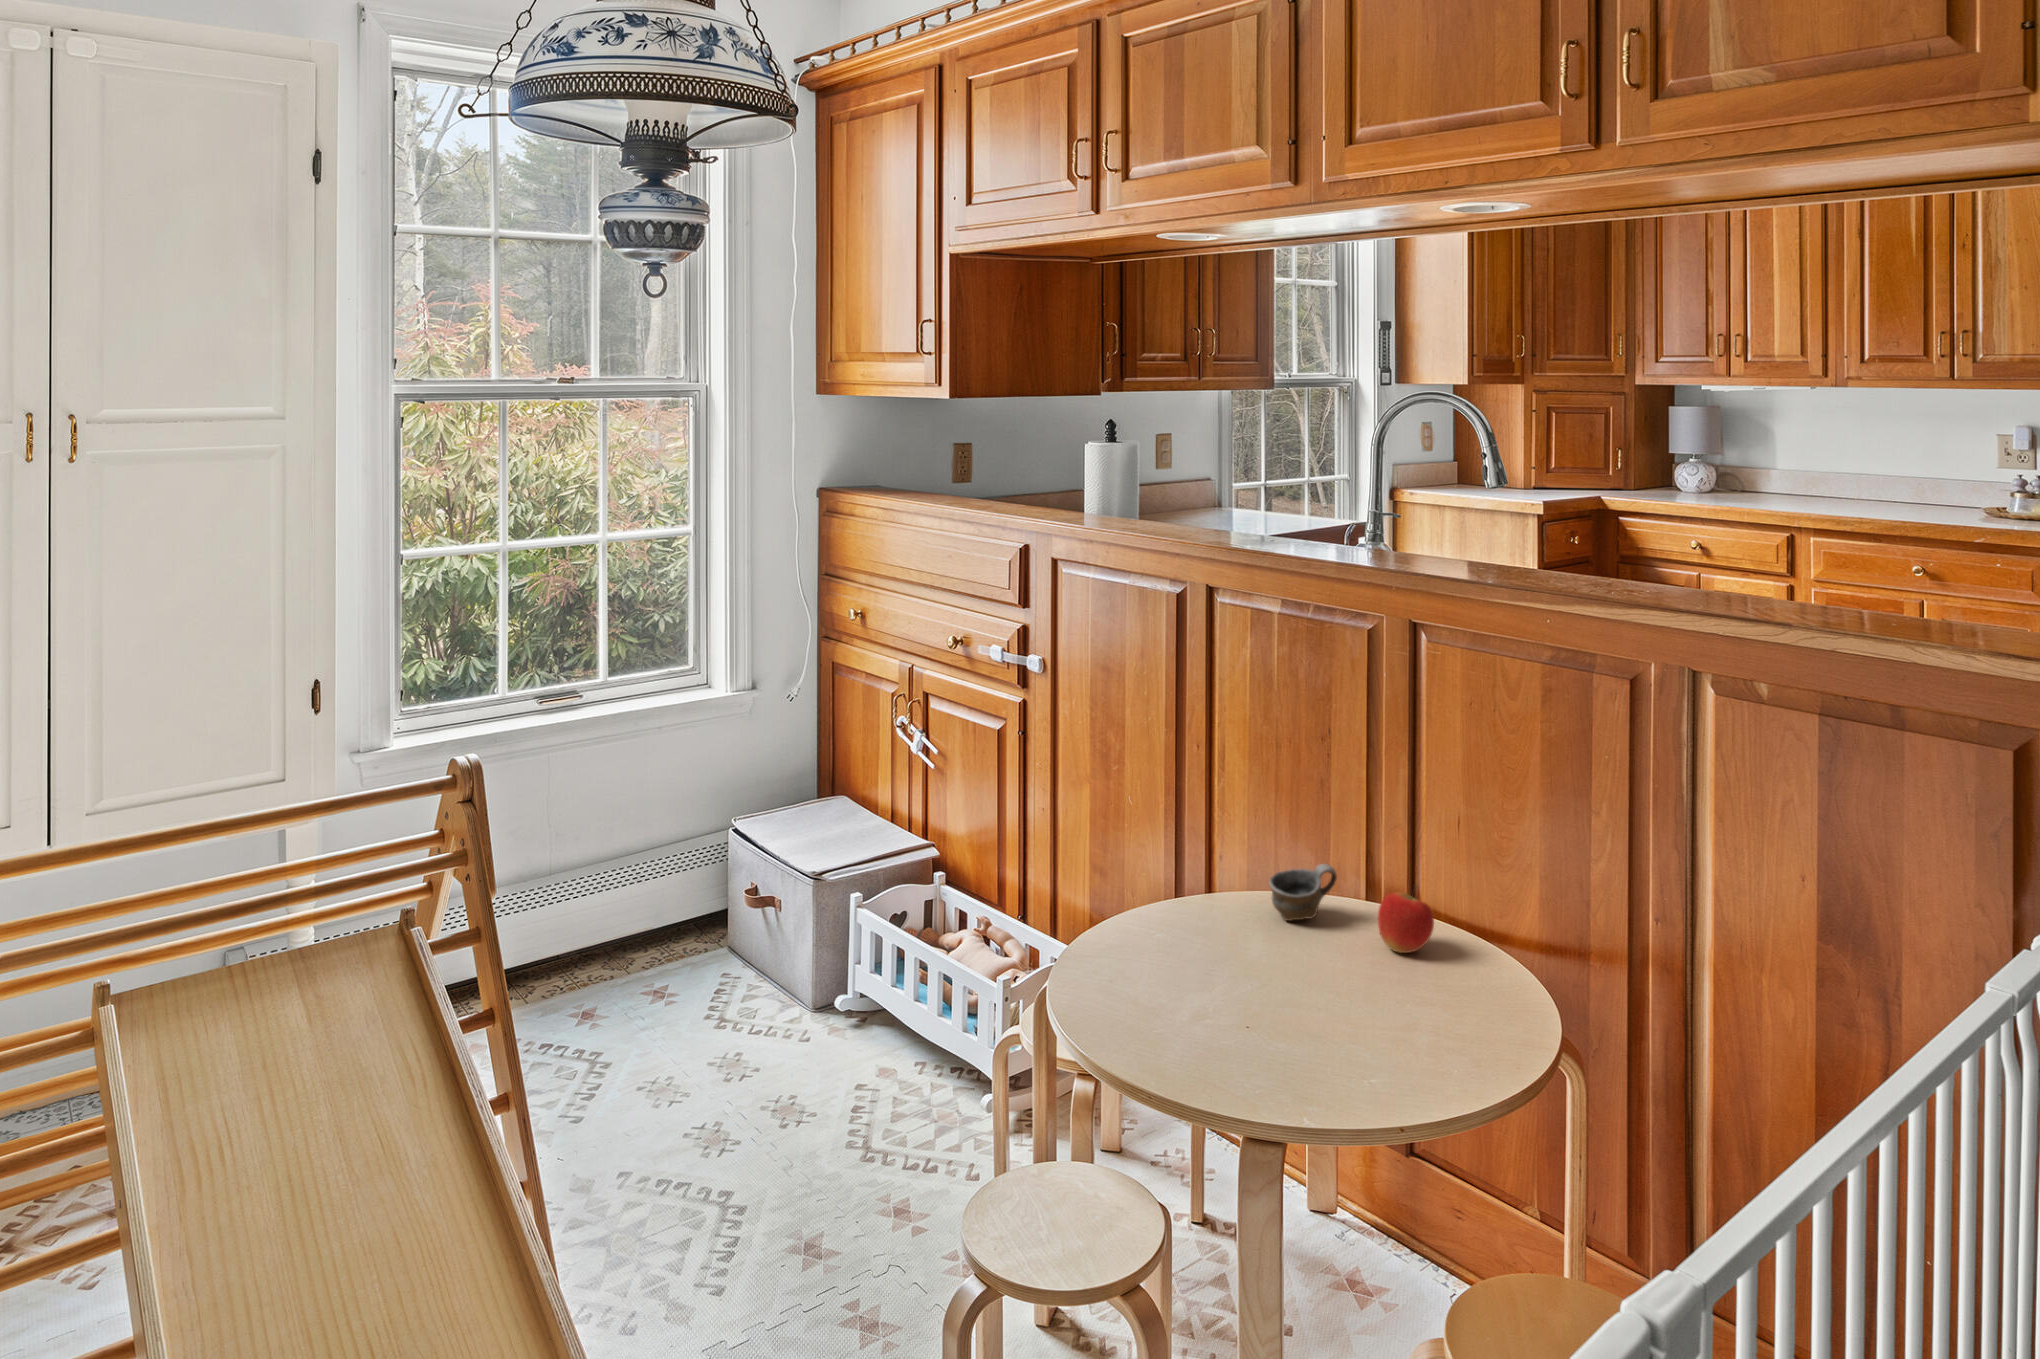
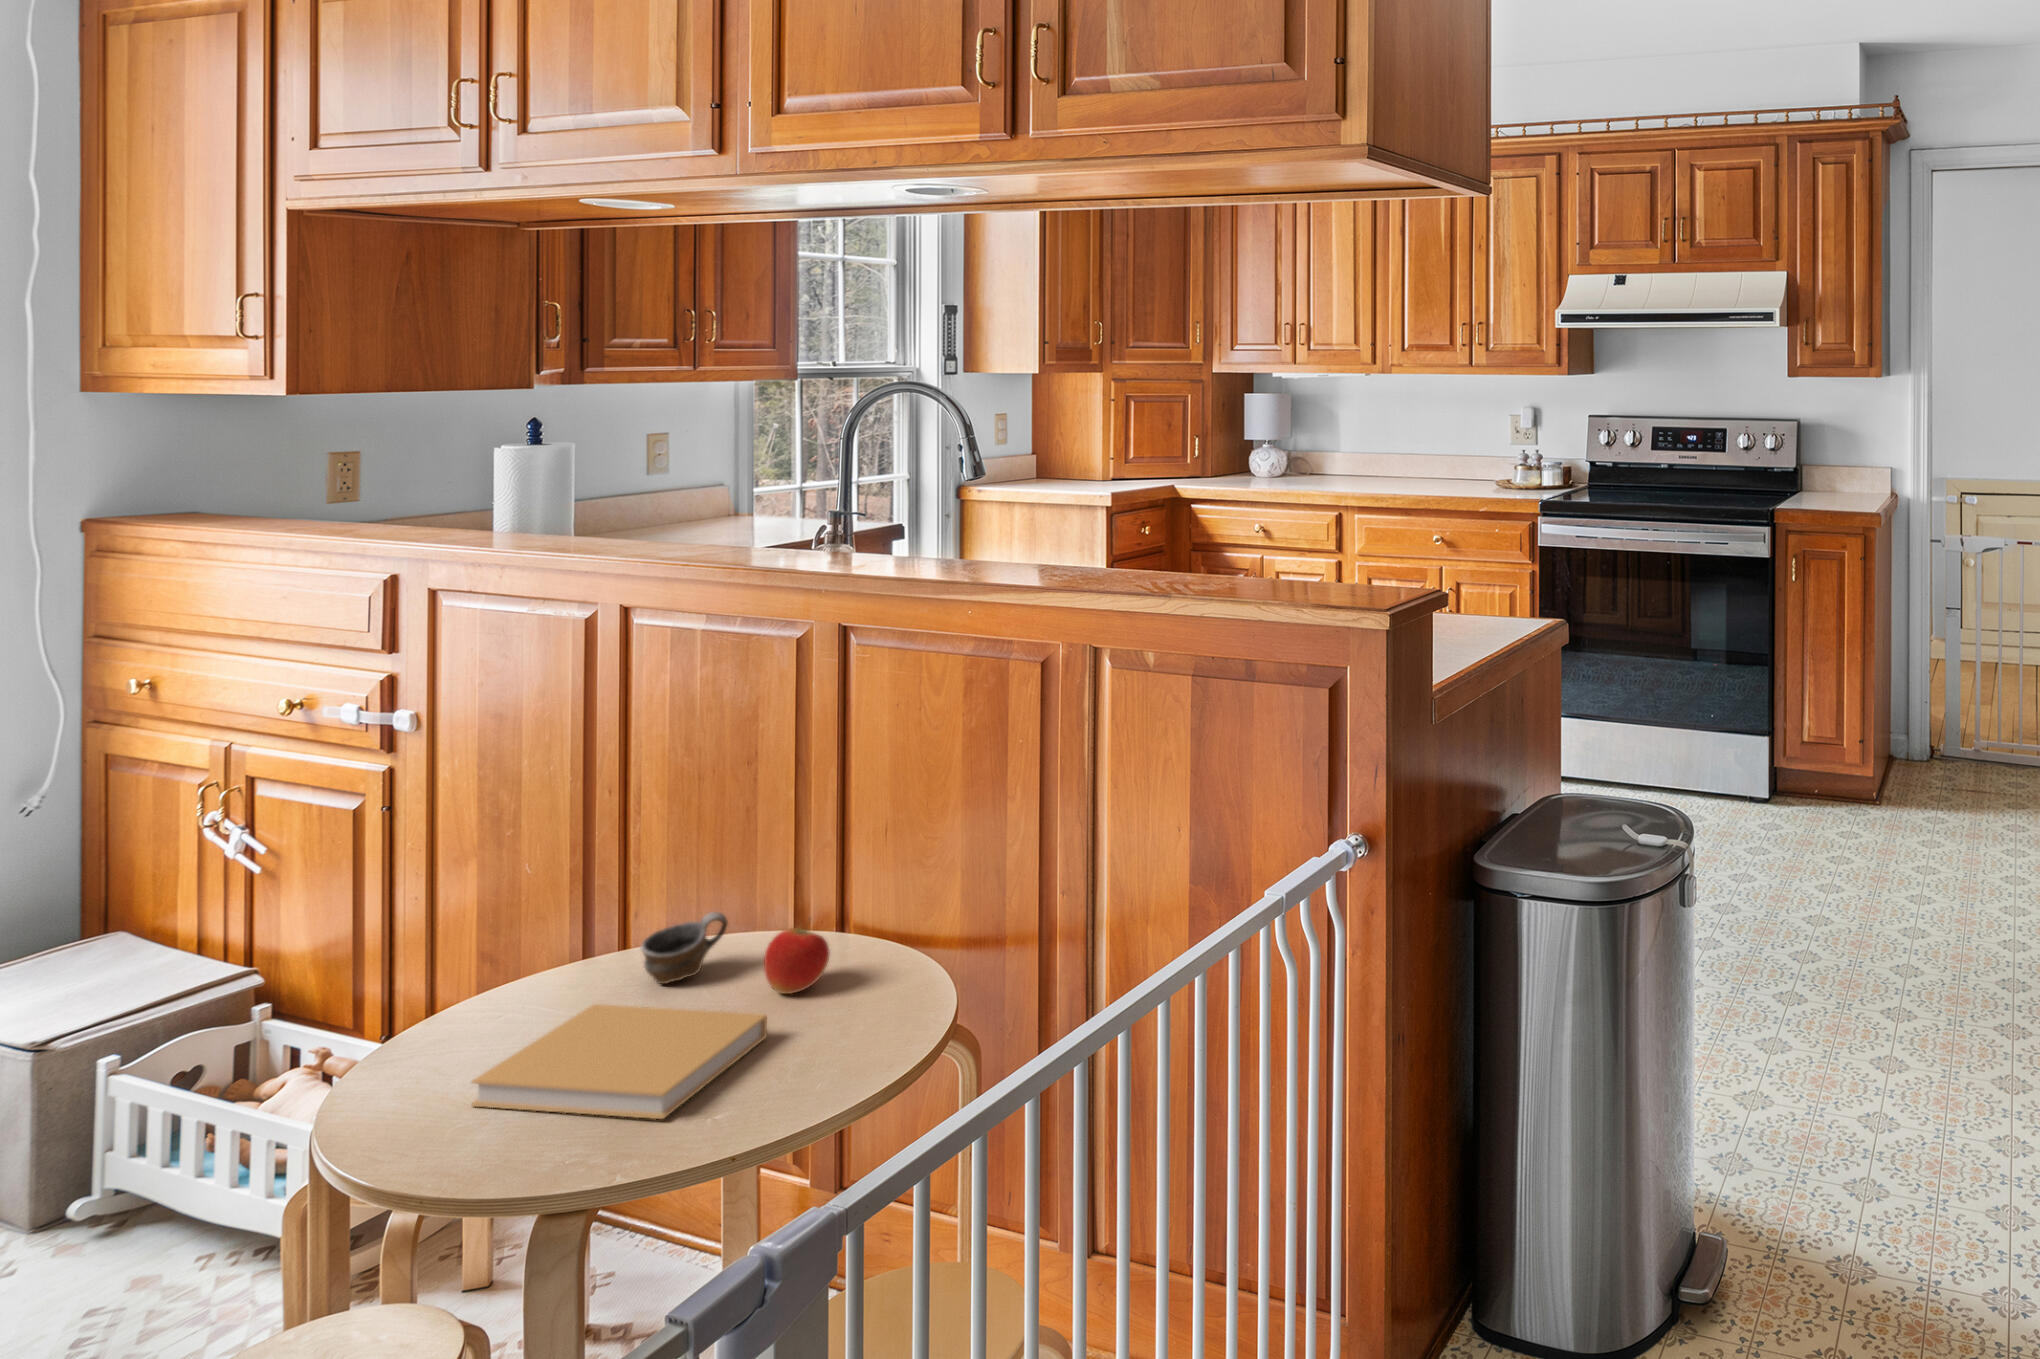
book: none [1177,928,1398,1048] -> present [472,1004,767,1119]

